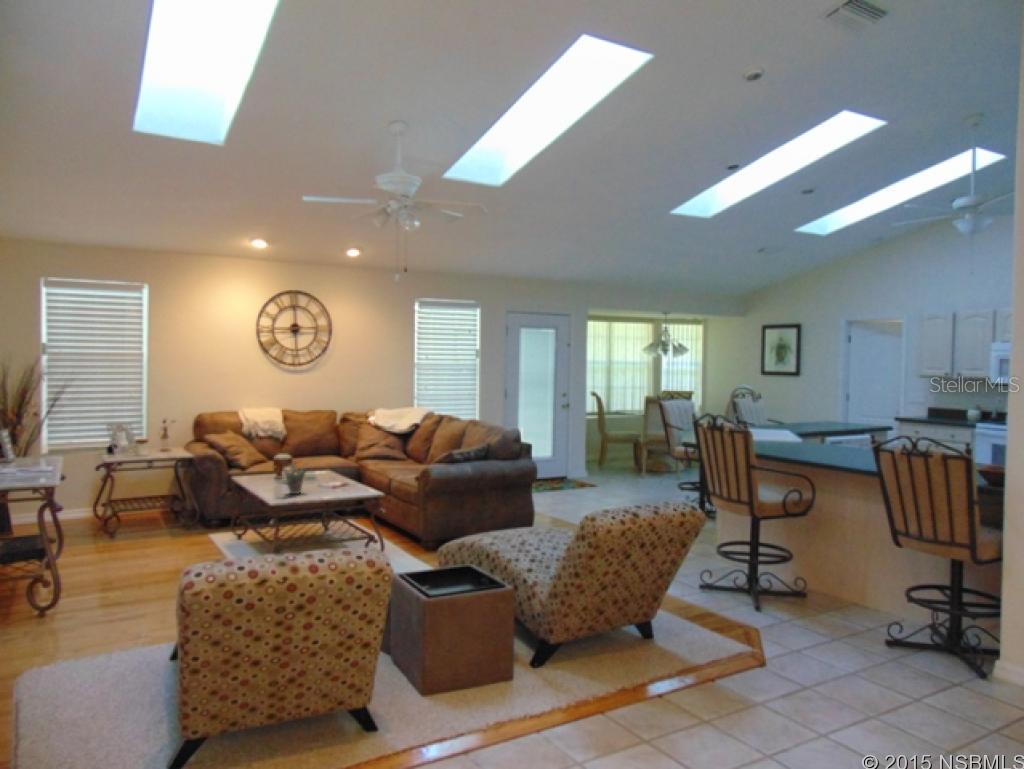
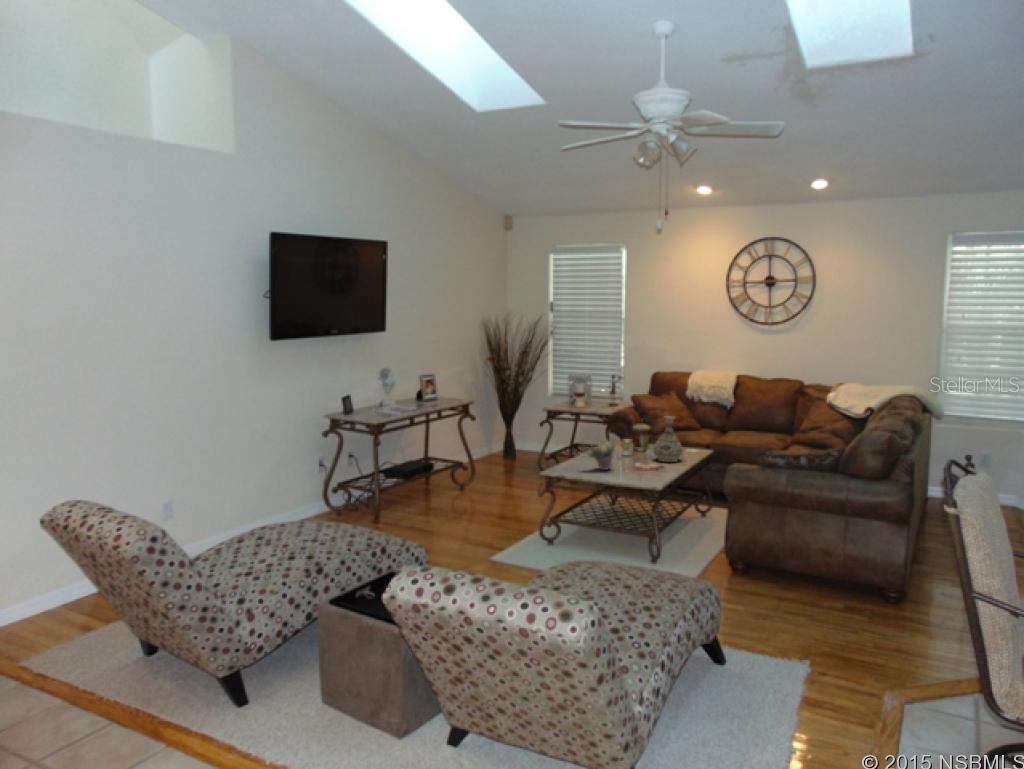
vase: none [304,441,331,481] -> present [653,416,683,462]

